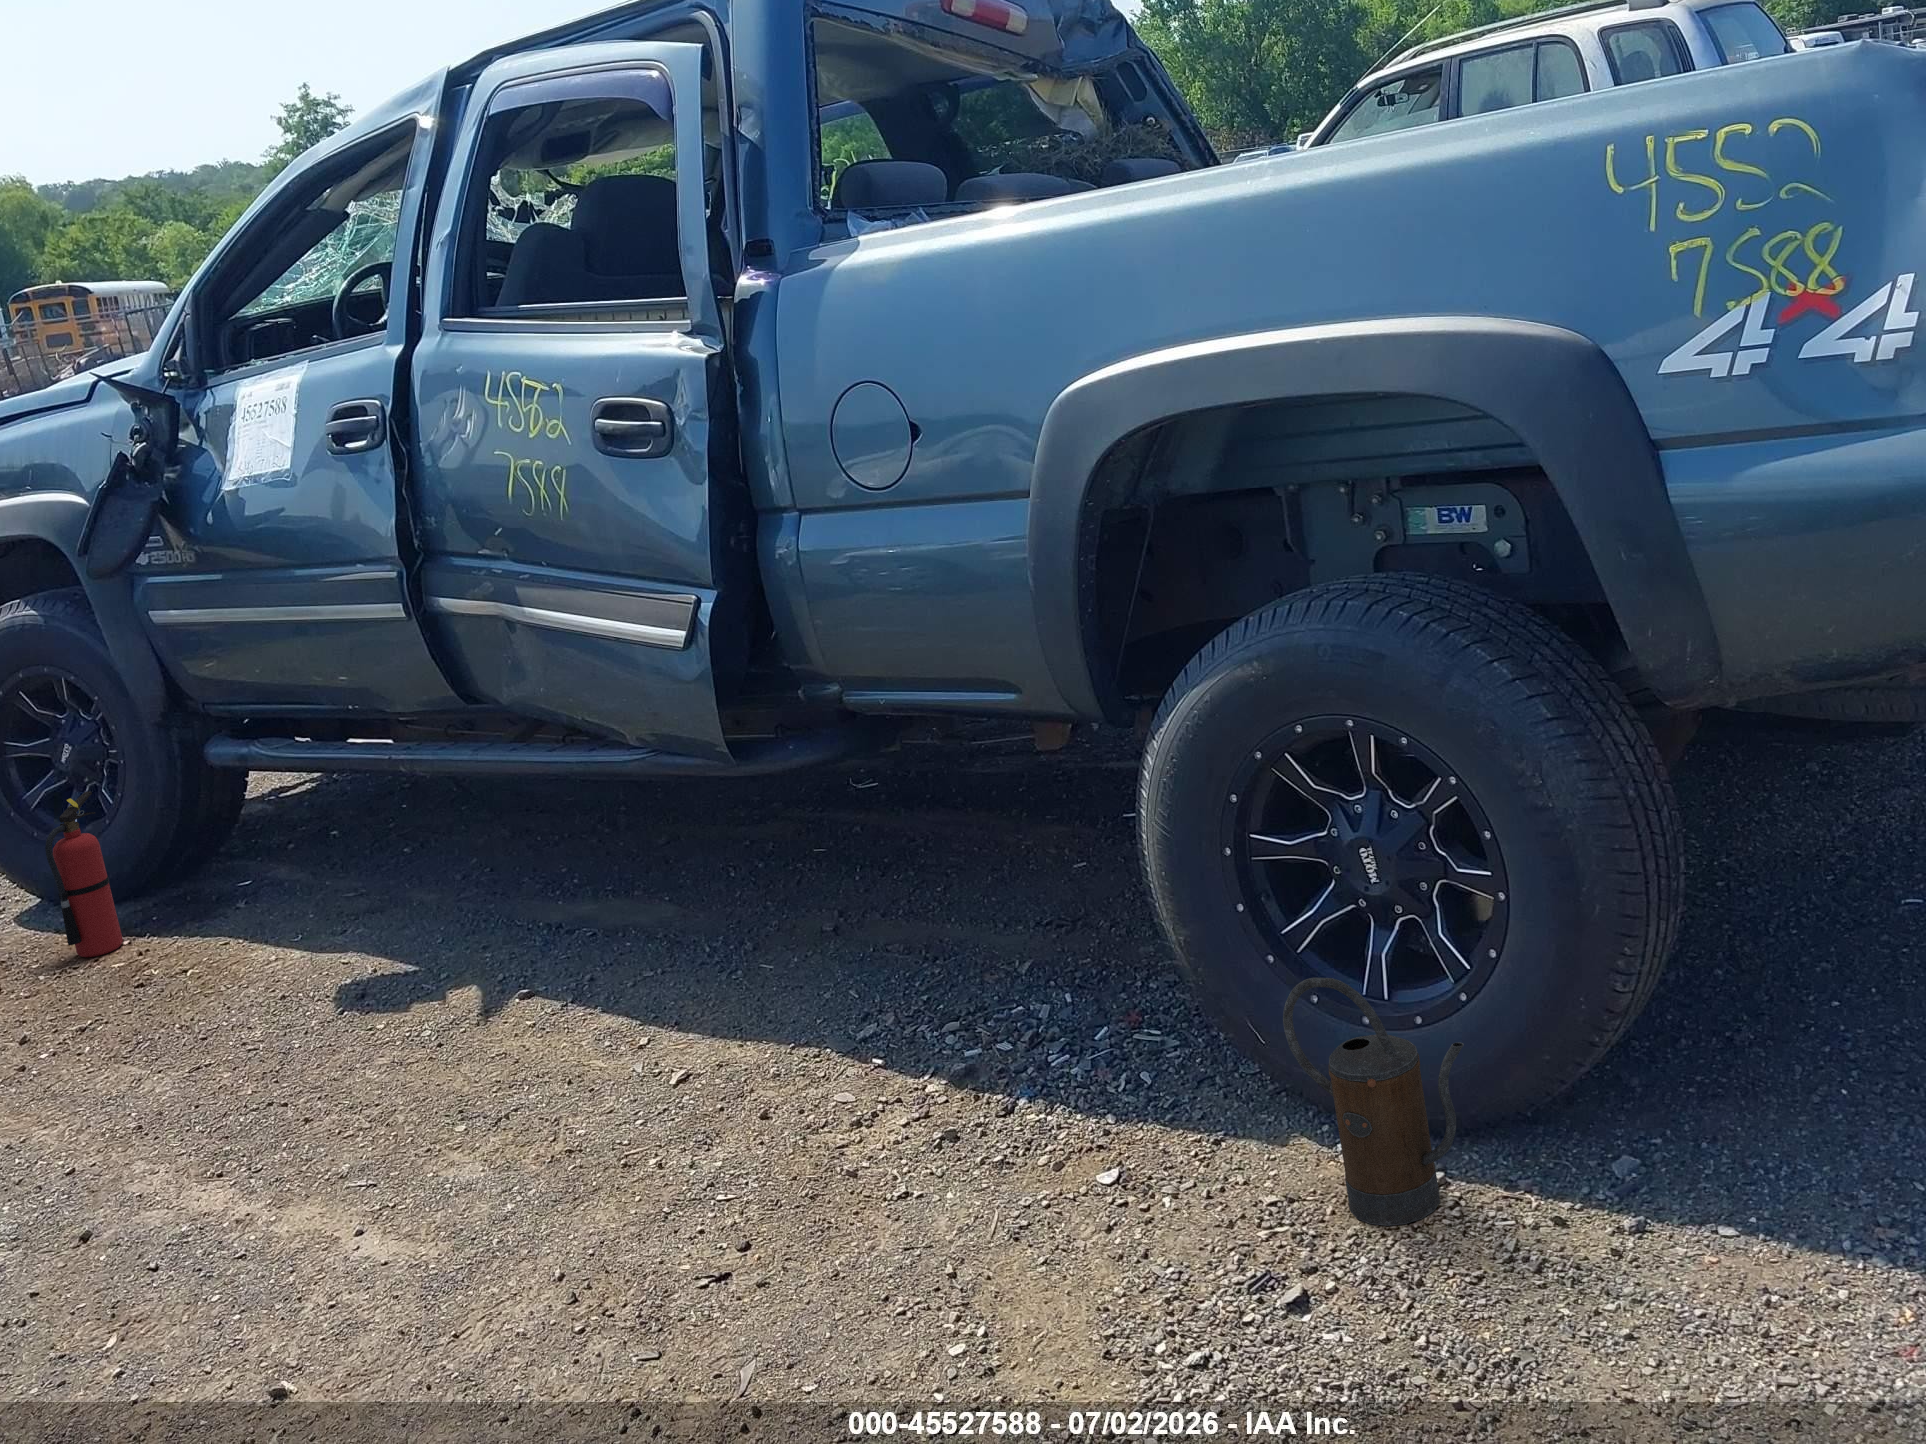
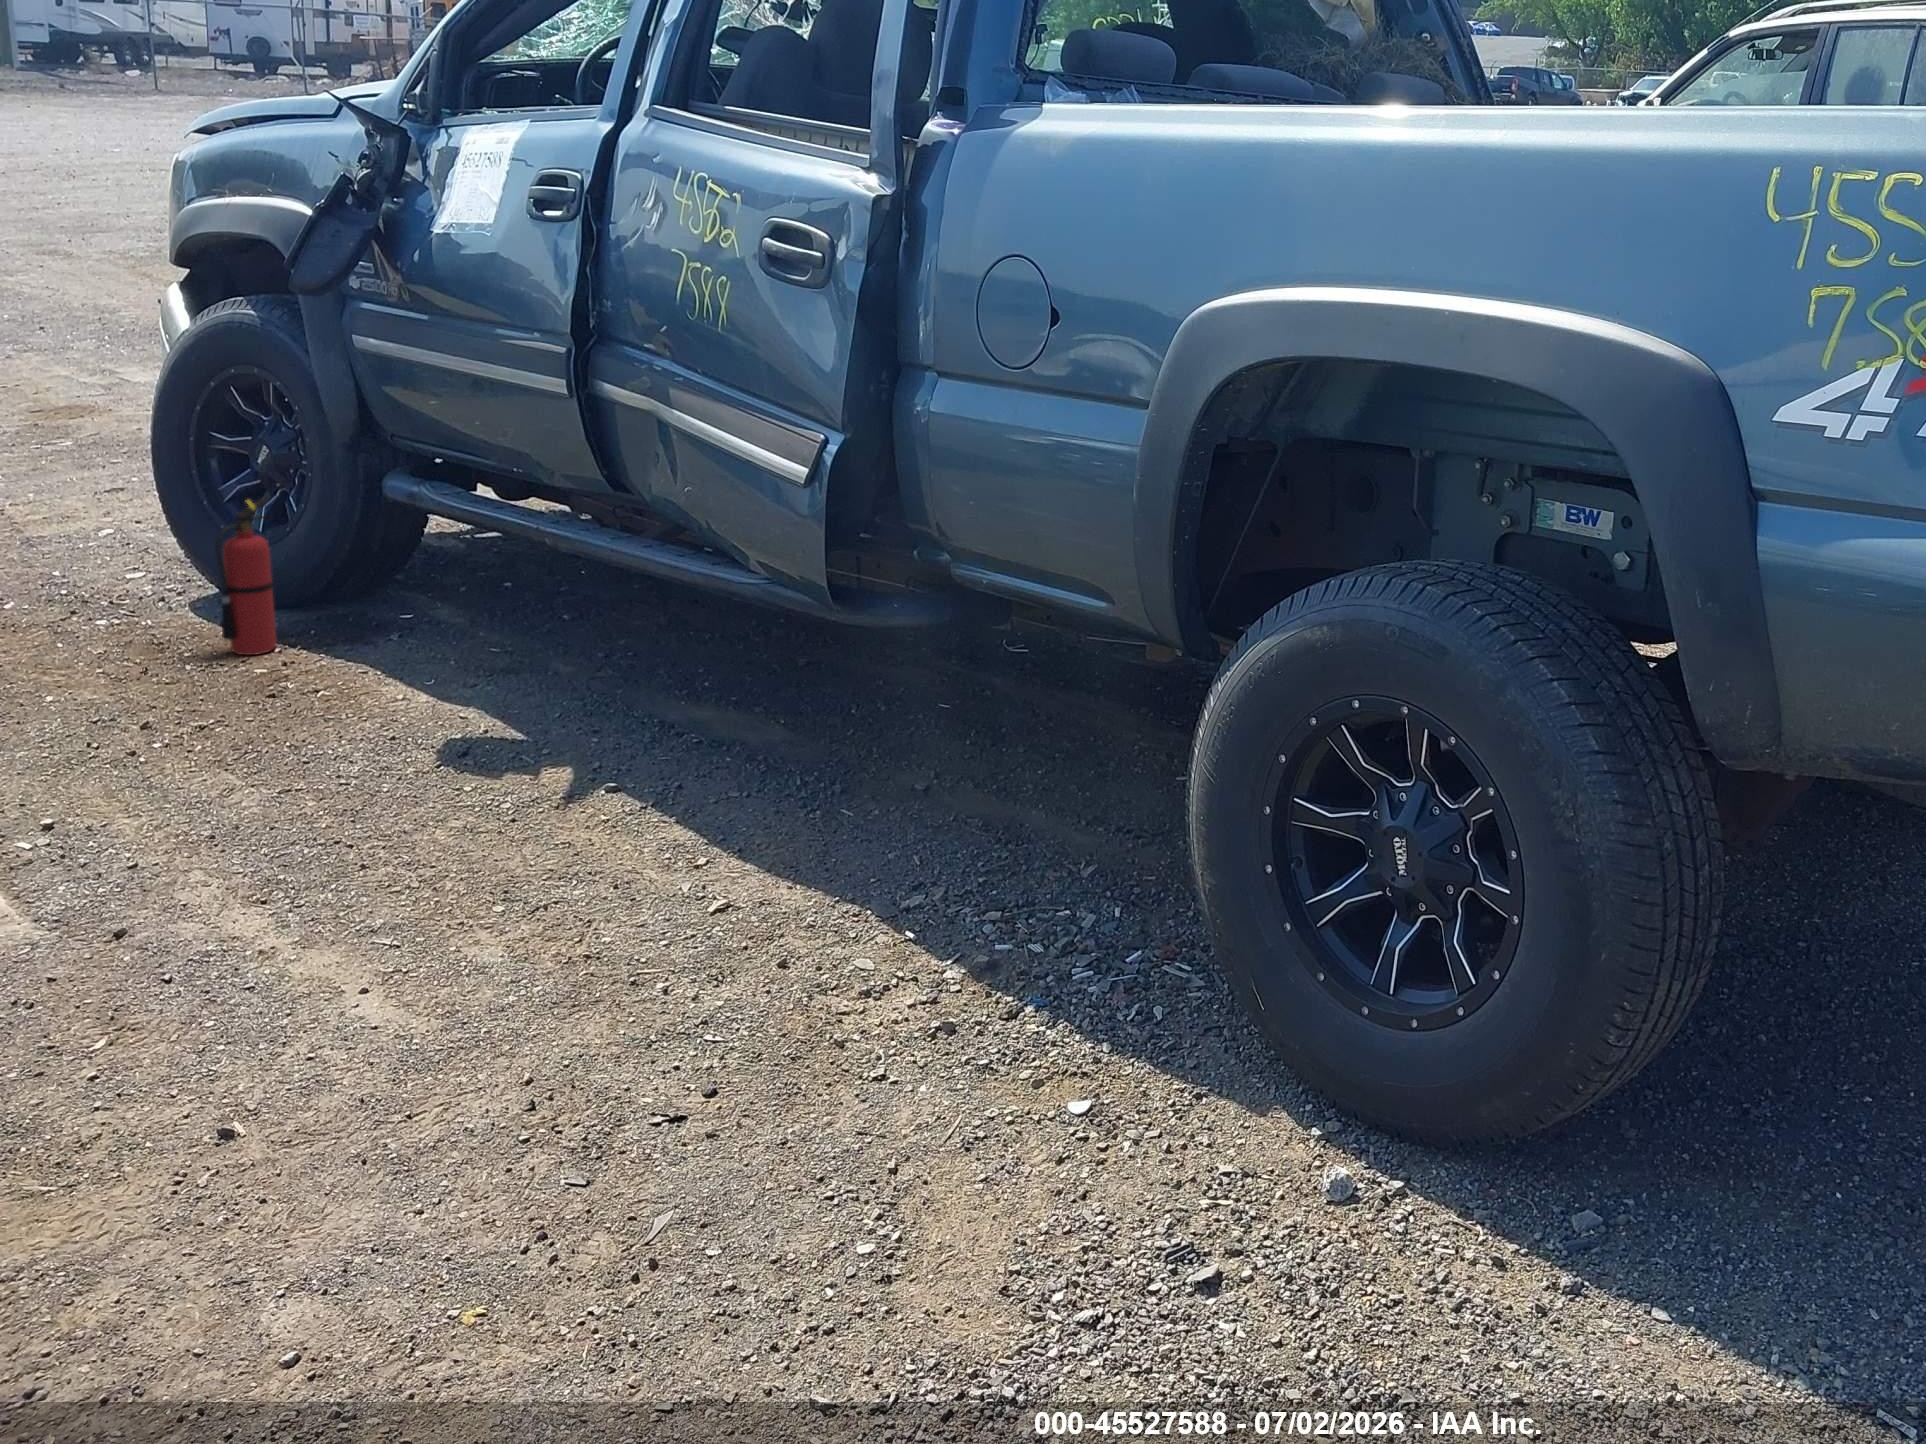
watering can: present [1283,978,1464,1226] -> none [1273,959,1438,1226]

